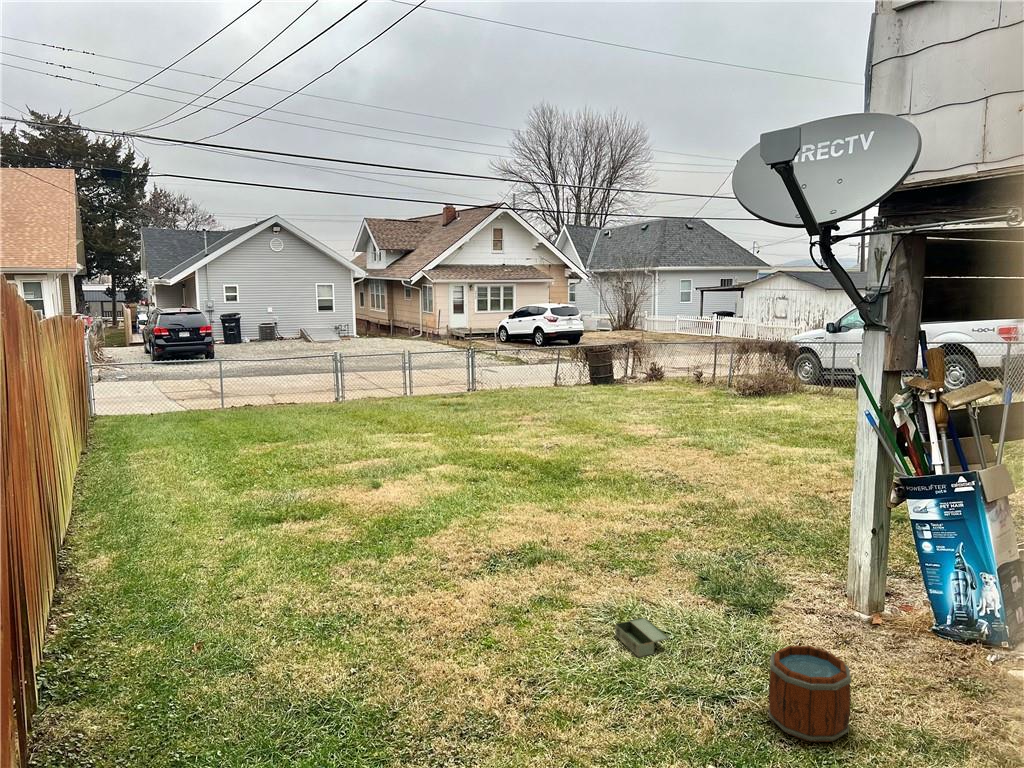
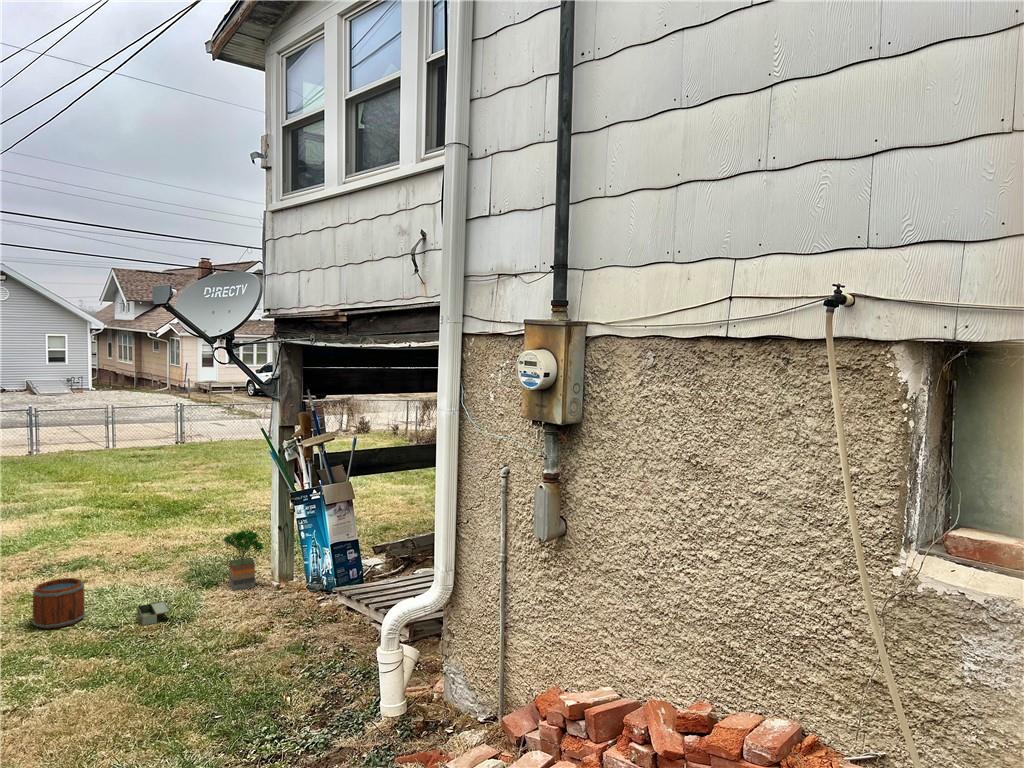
potted tree: none [691,518,753,603] -> present [223,530,263,590]
bucket: present [769,646,851,742] -> present [33,578,85,629]

